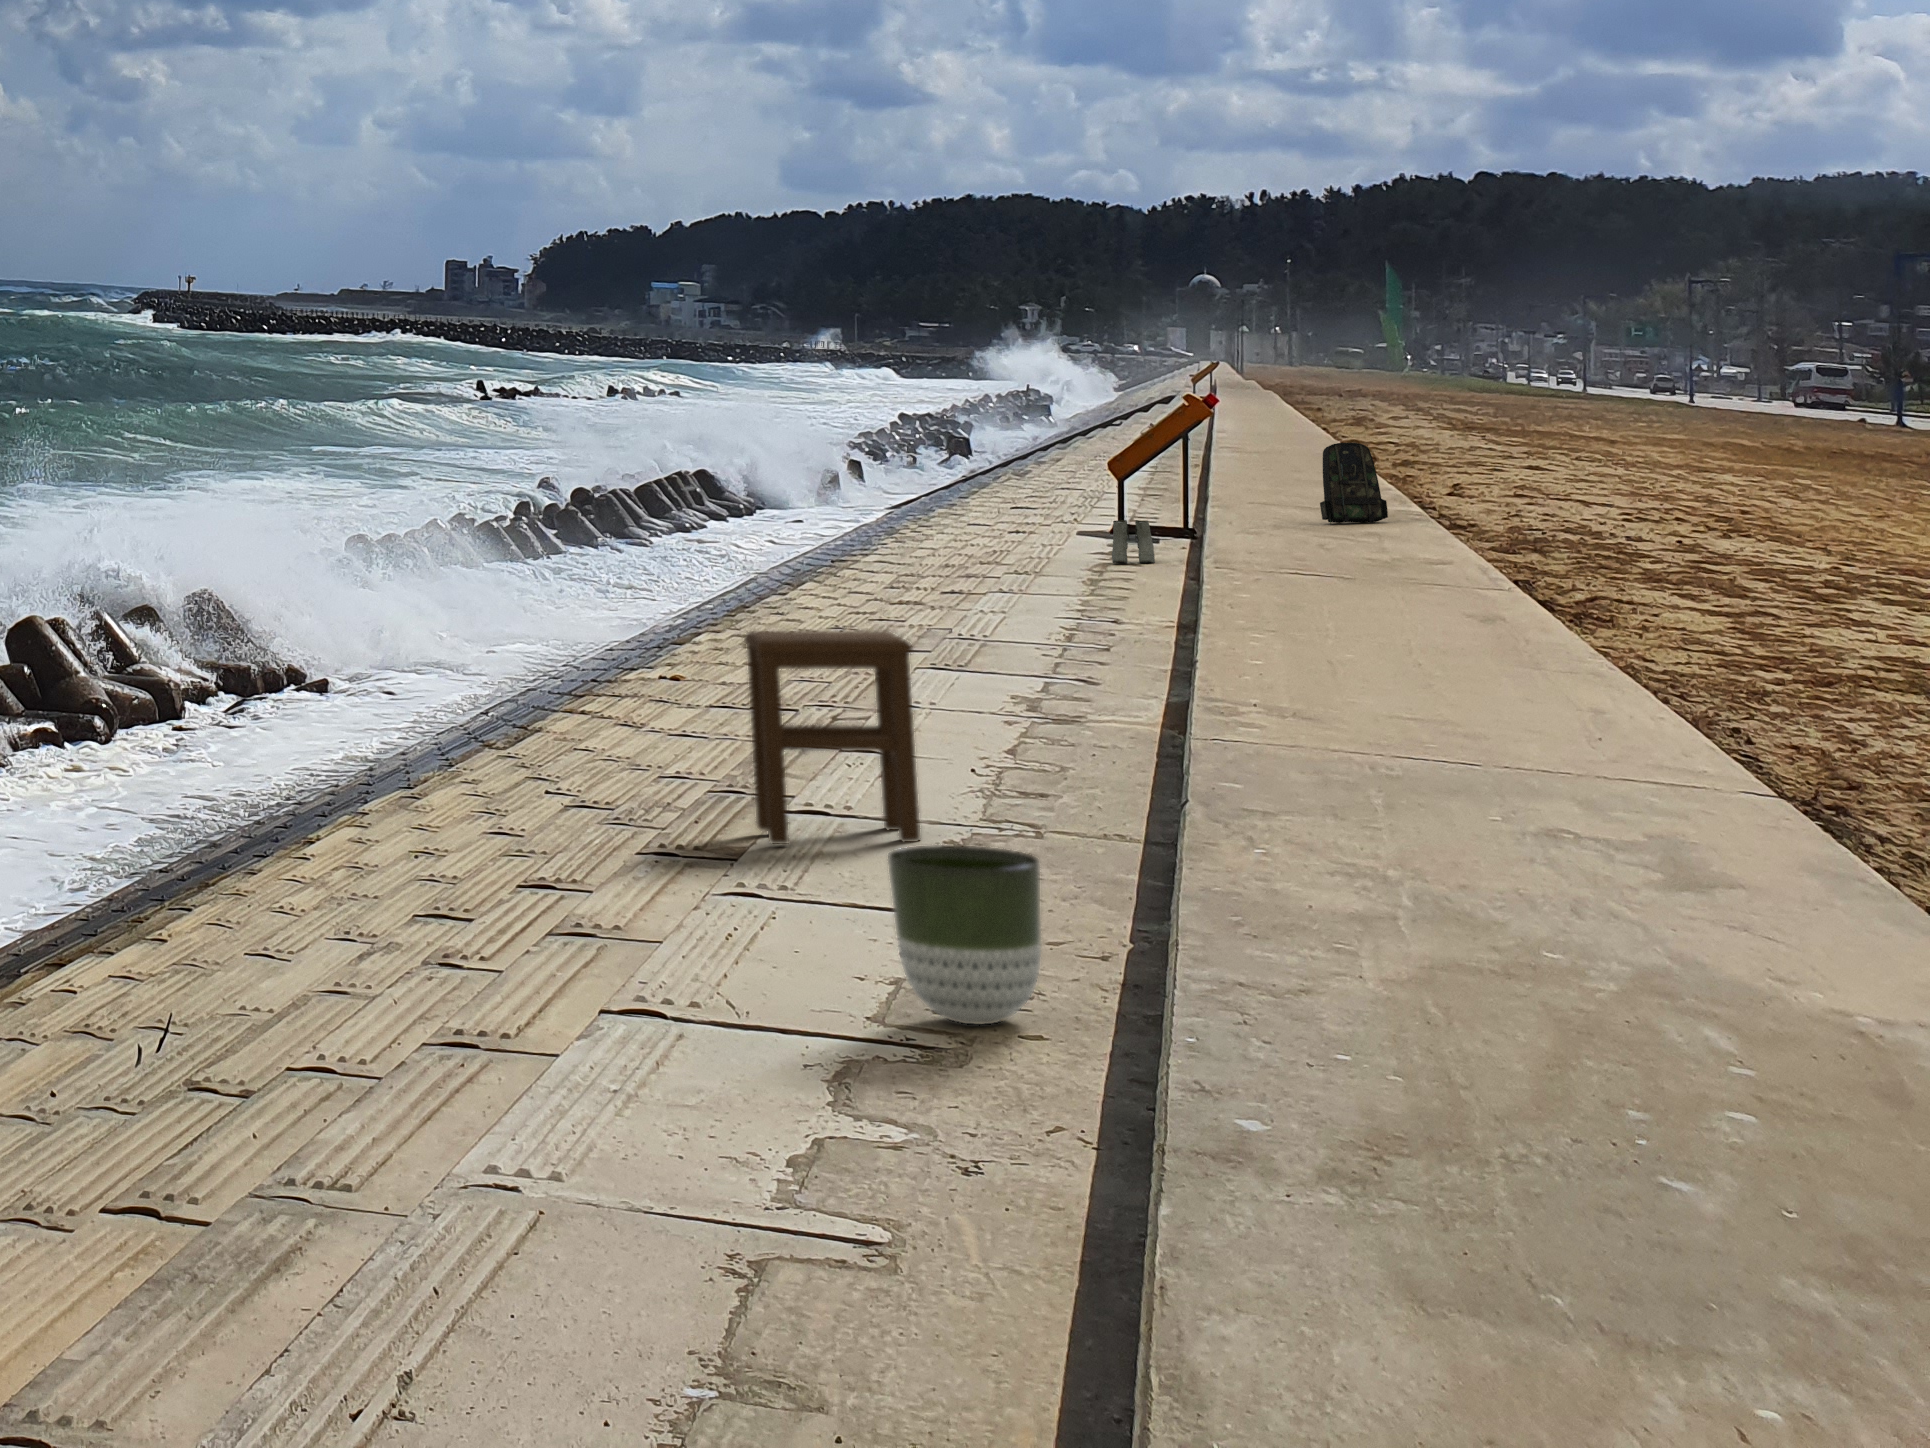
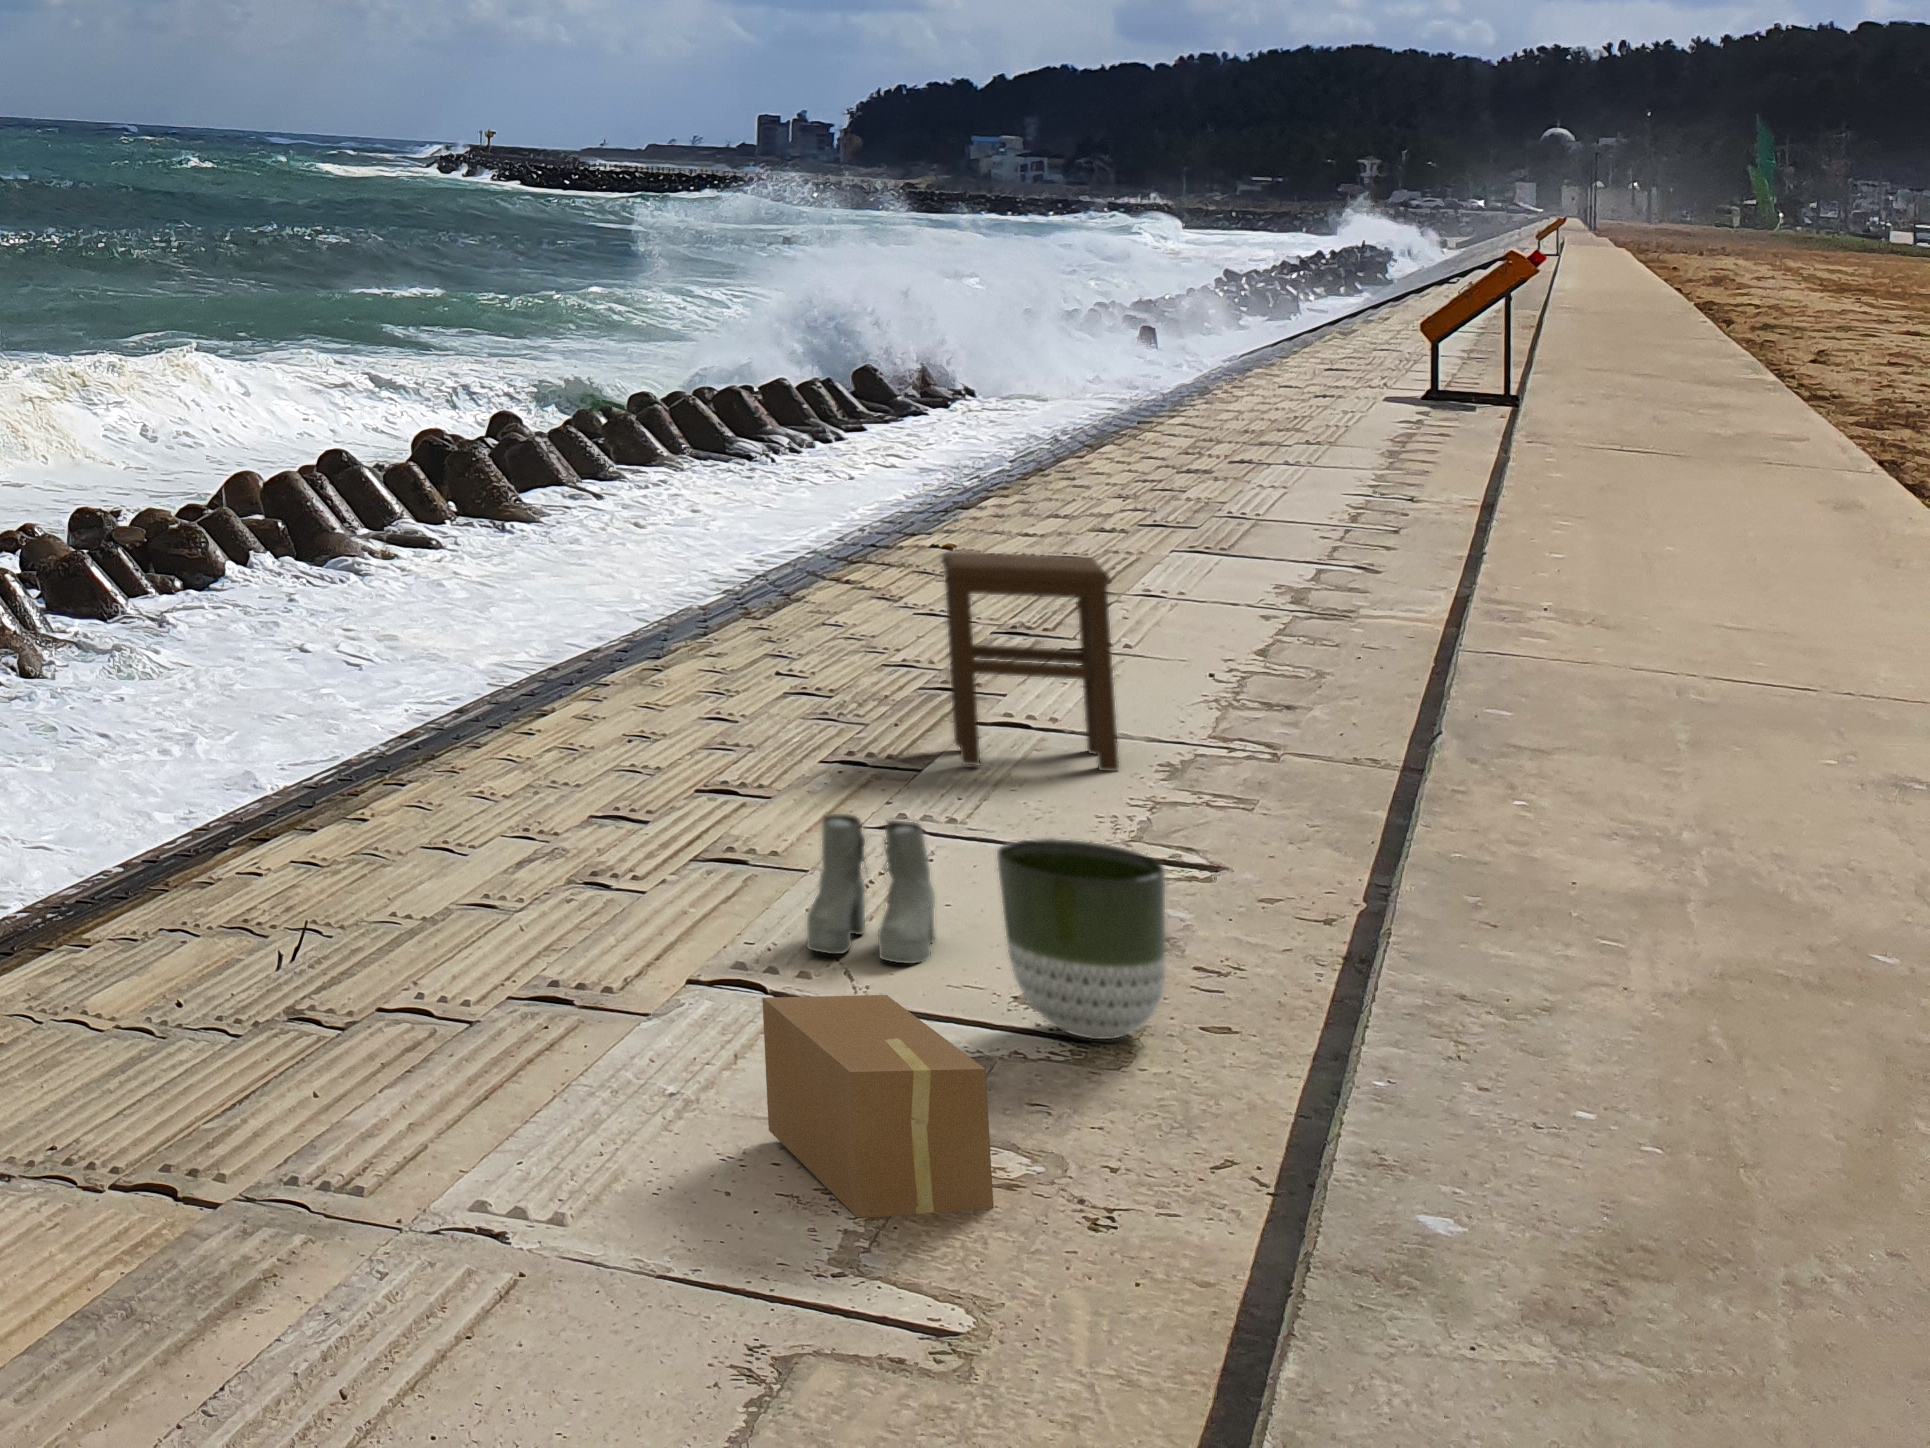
backpack: present [1320,443,1388,524] -> none [1654,318,1727,395]
boots: present [1112,520,1155,563] -> present [807,814,935,963]
cardboard box: none [714,970,940,1153] -> present [762,995,994,1218]

